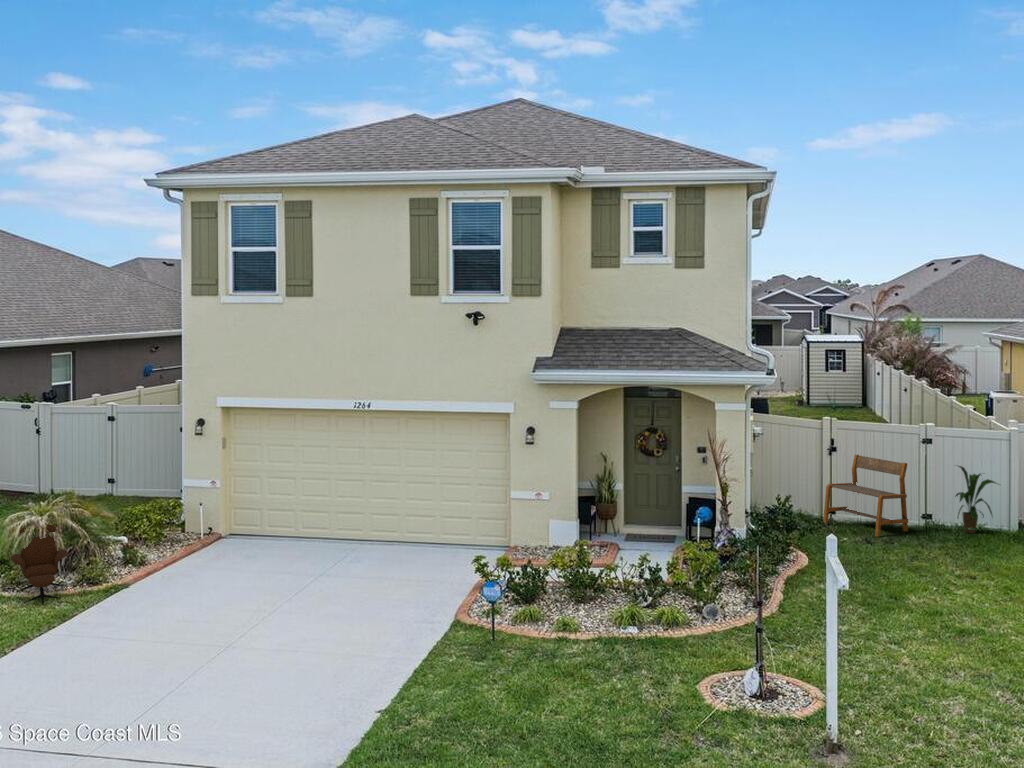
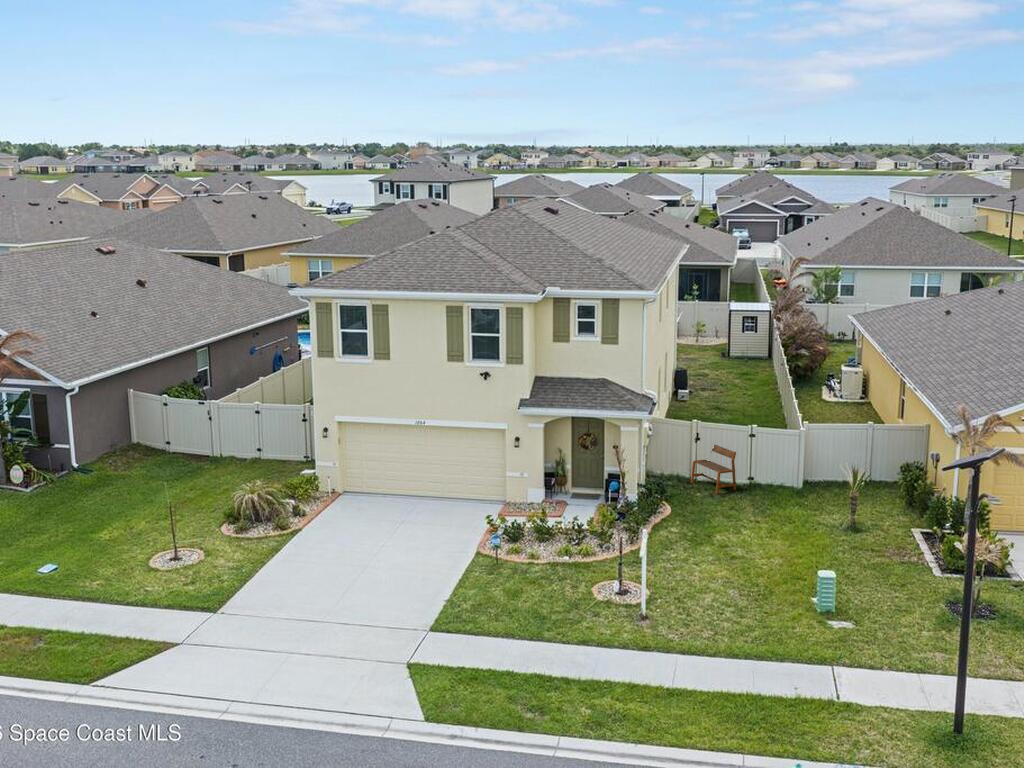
house plant: present [956,466,999,533] -> none [762,453,790,492]
lounge chair: present [10,524,68,605] -> none [242,500,272,545]

